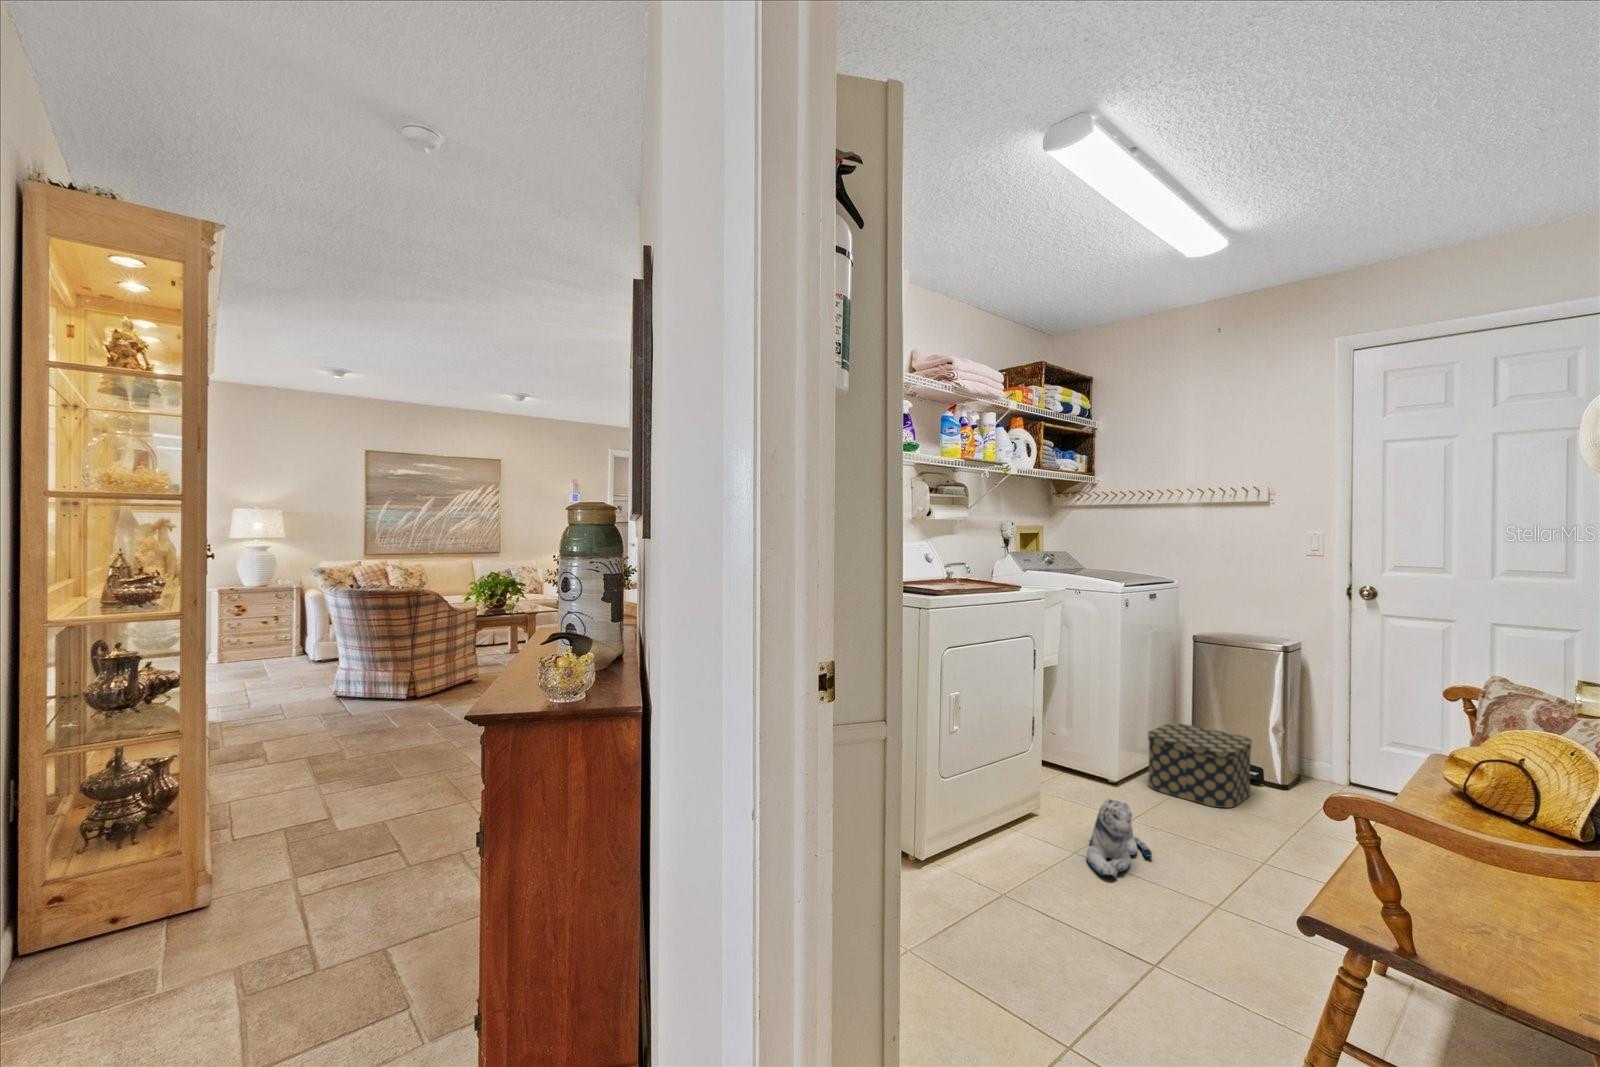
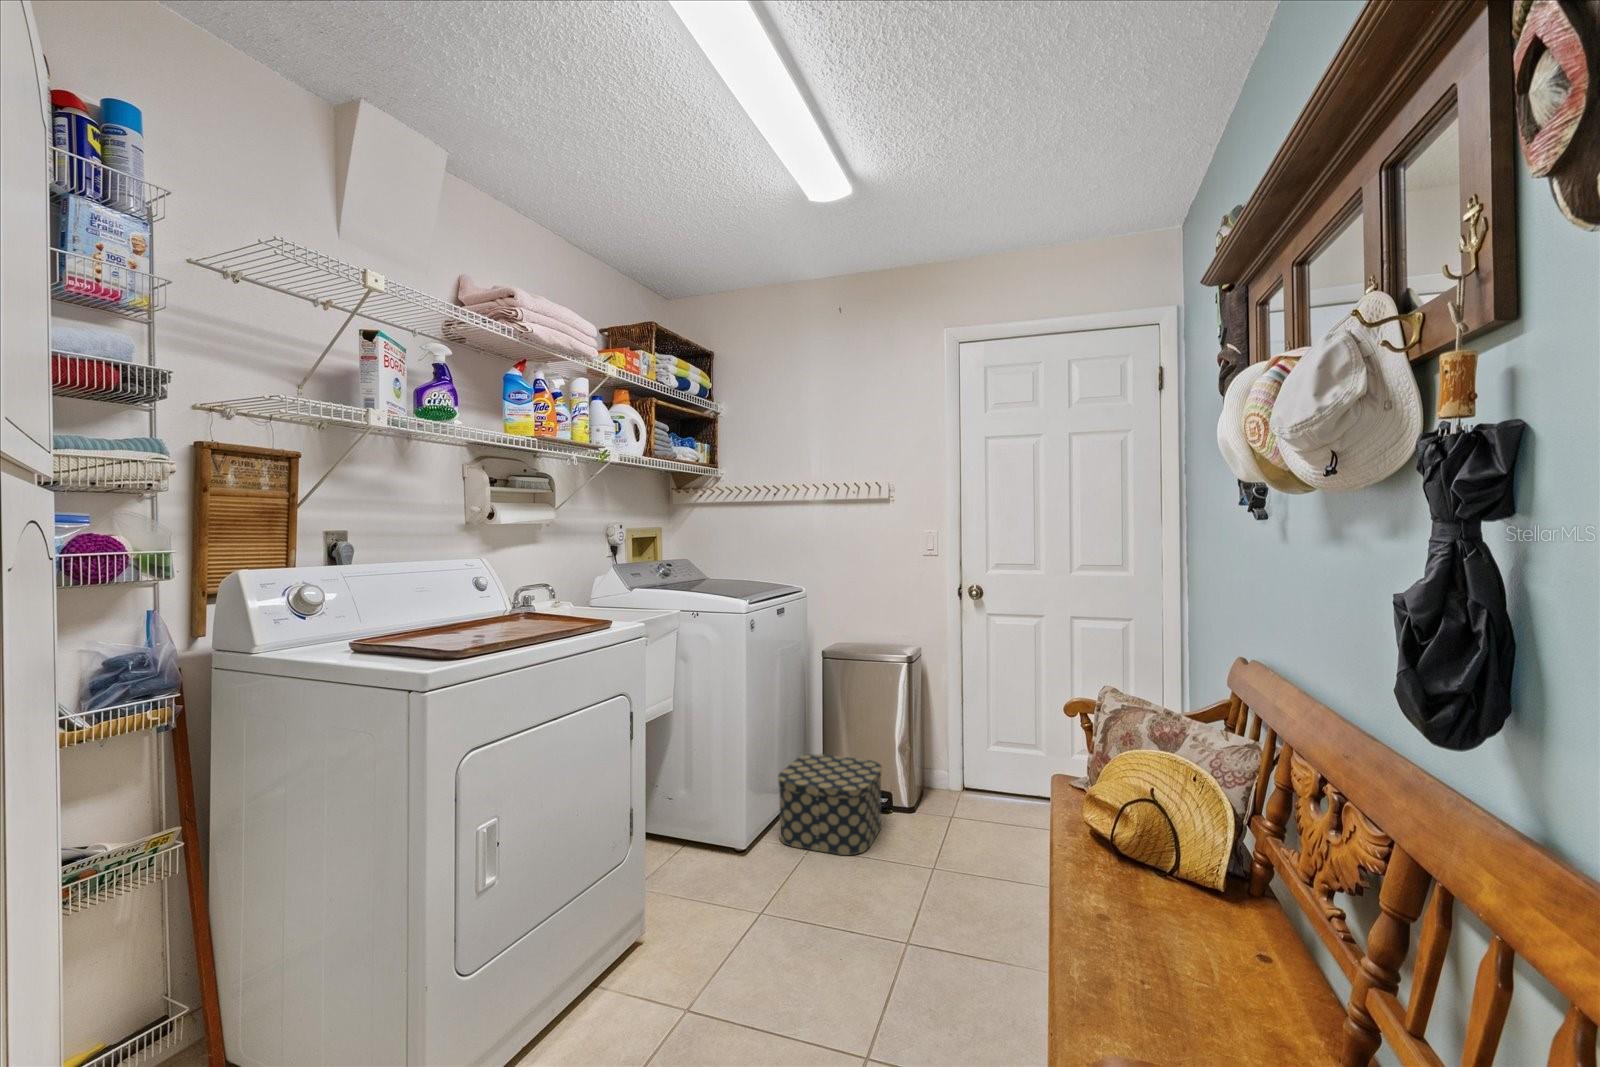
plush toy: present [1086,799,1152,877] -> none [702,906,785,1031]

